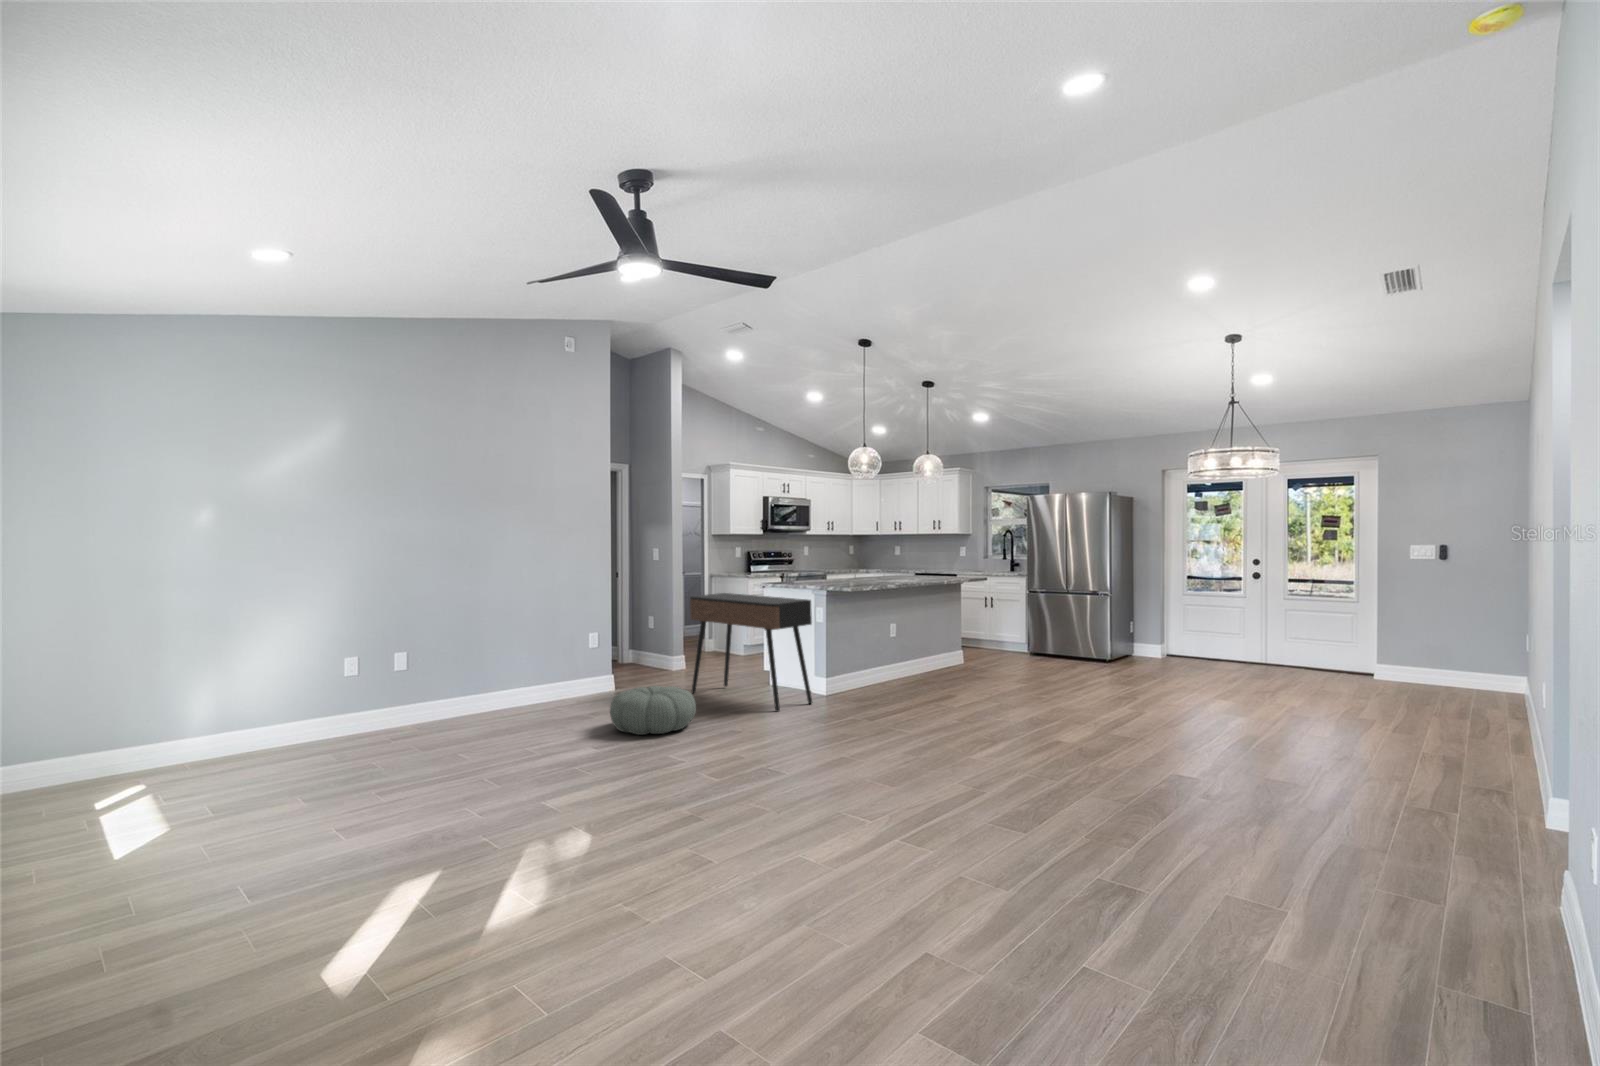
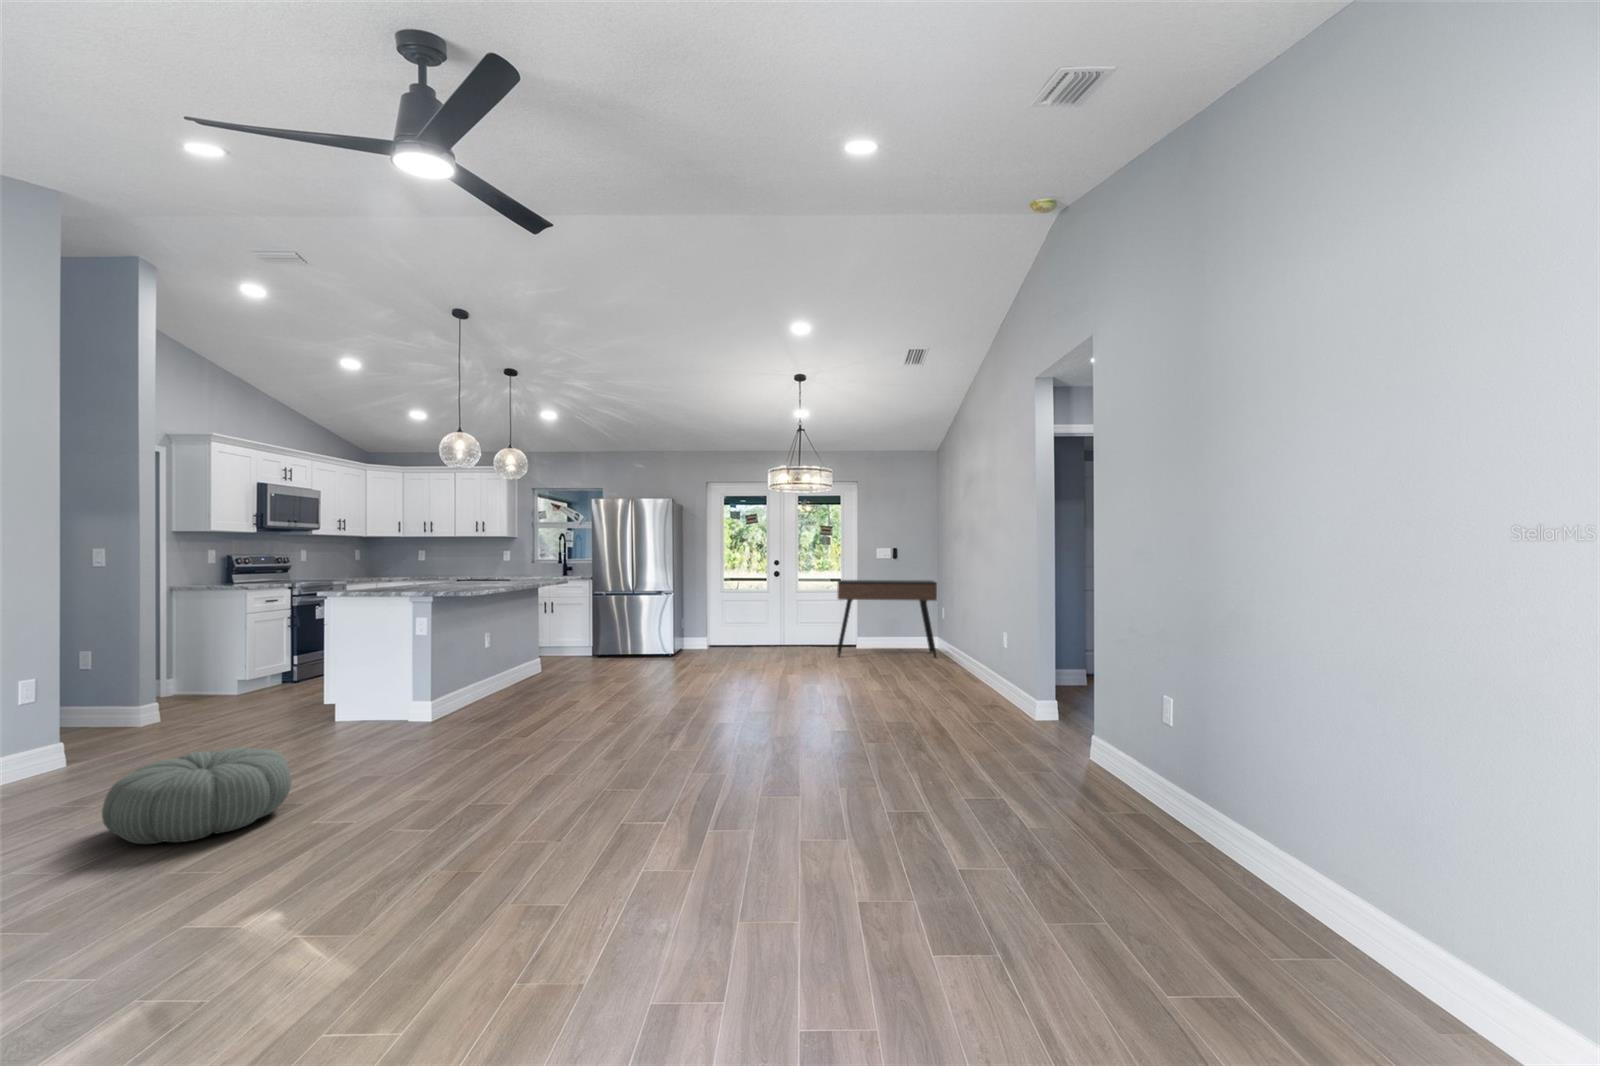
console table: present [690,593,813,712] -> present [837,580,937,658]

